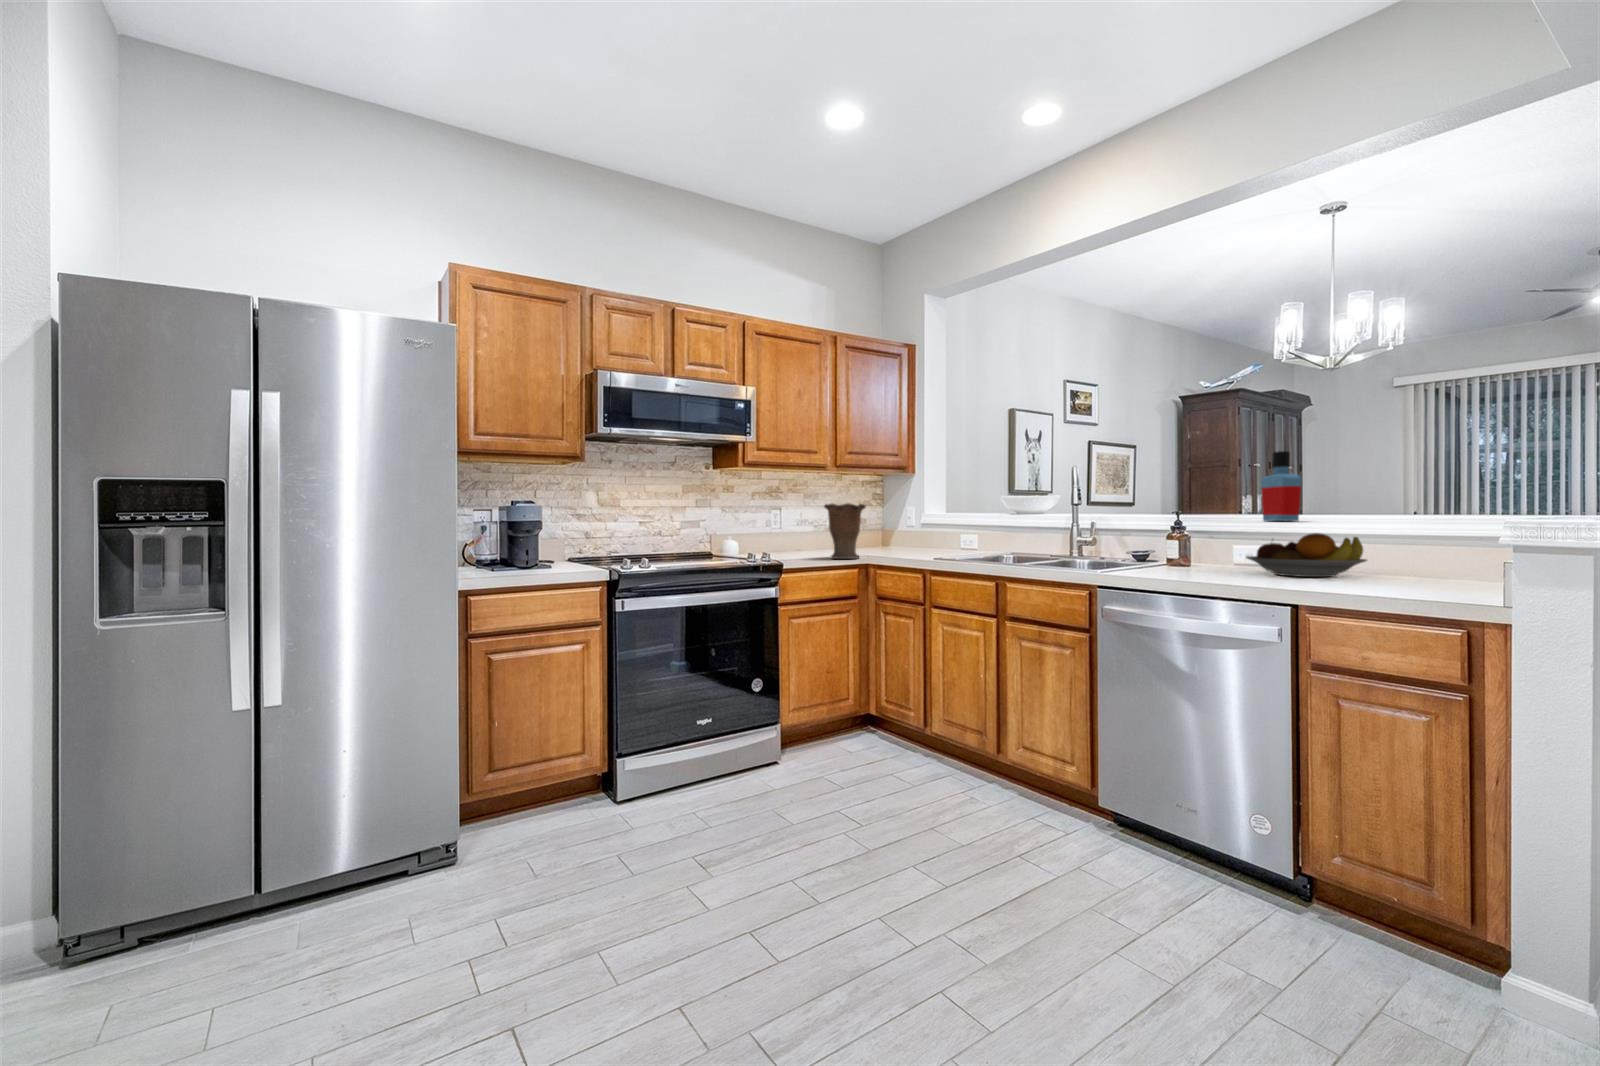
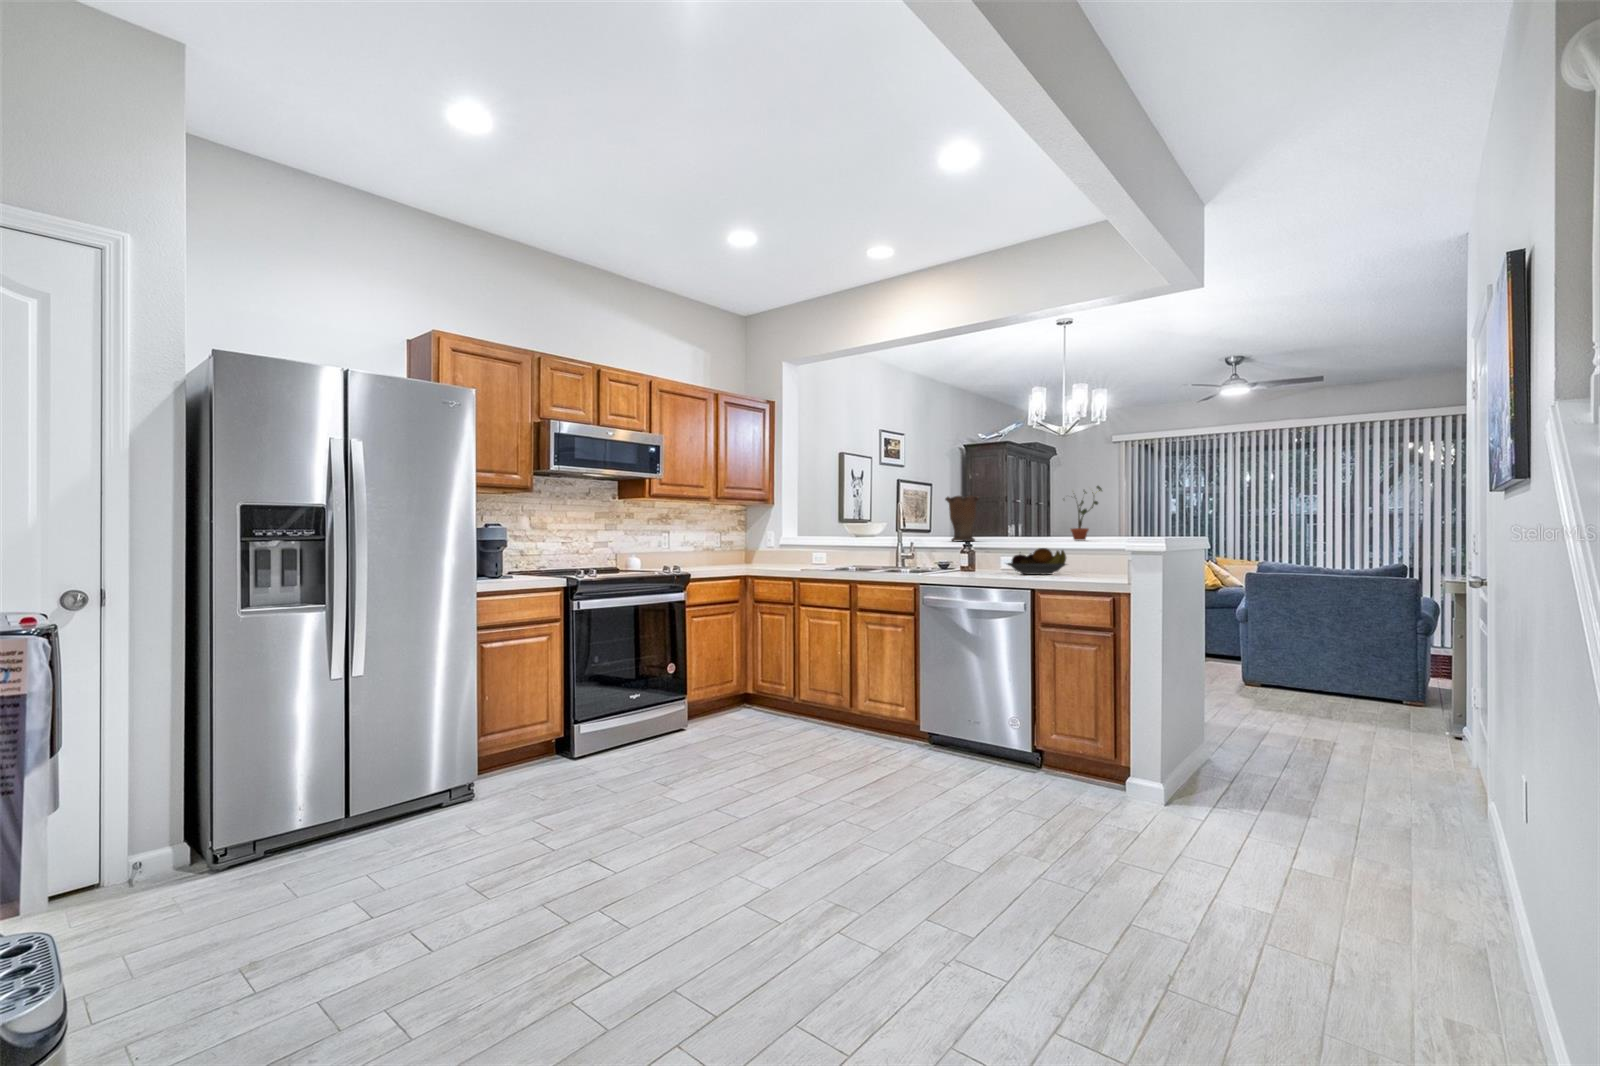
potted plant: none [1352,430,1429,520] -> present [1071,486,1102,540]
bottle: present [1261,451,1302,521] -> none [1014,496,1037,541]
vase: present [824,503,866,559] -> present [945,496,979,541]

